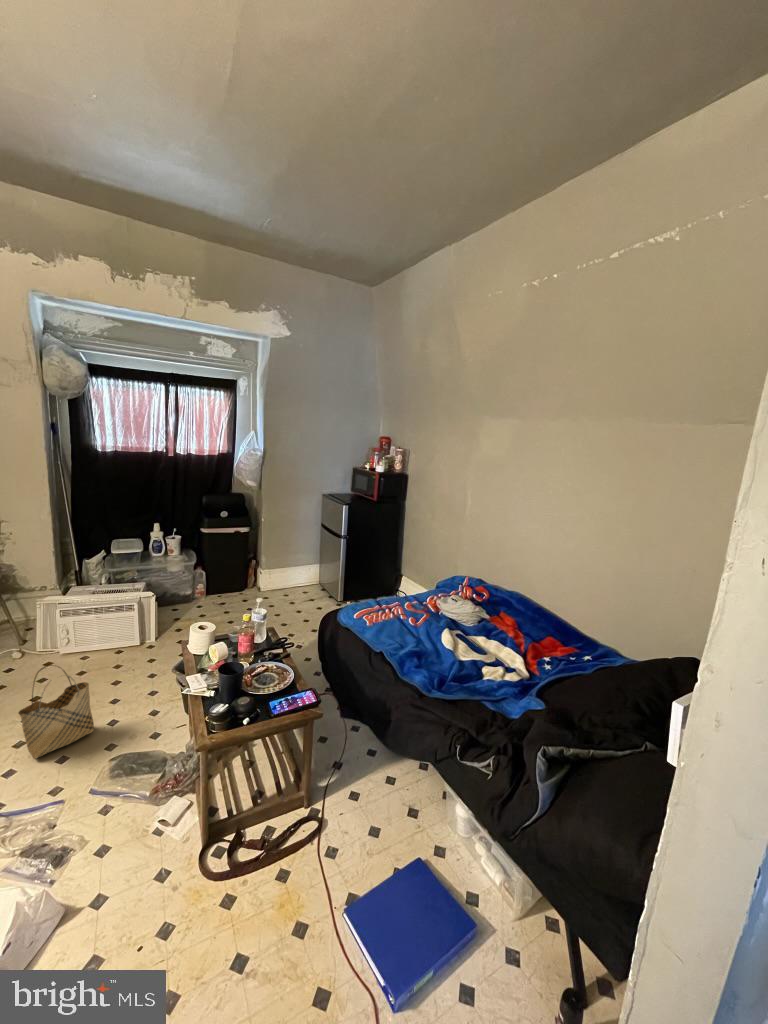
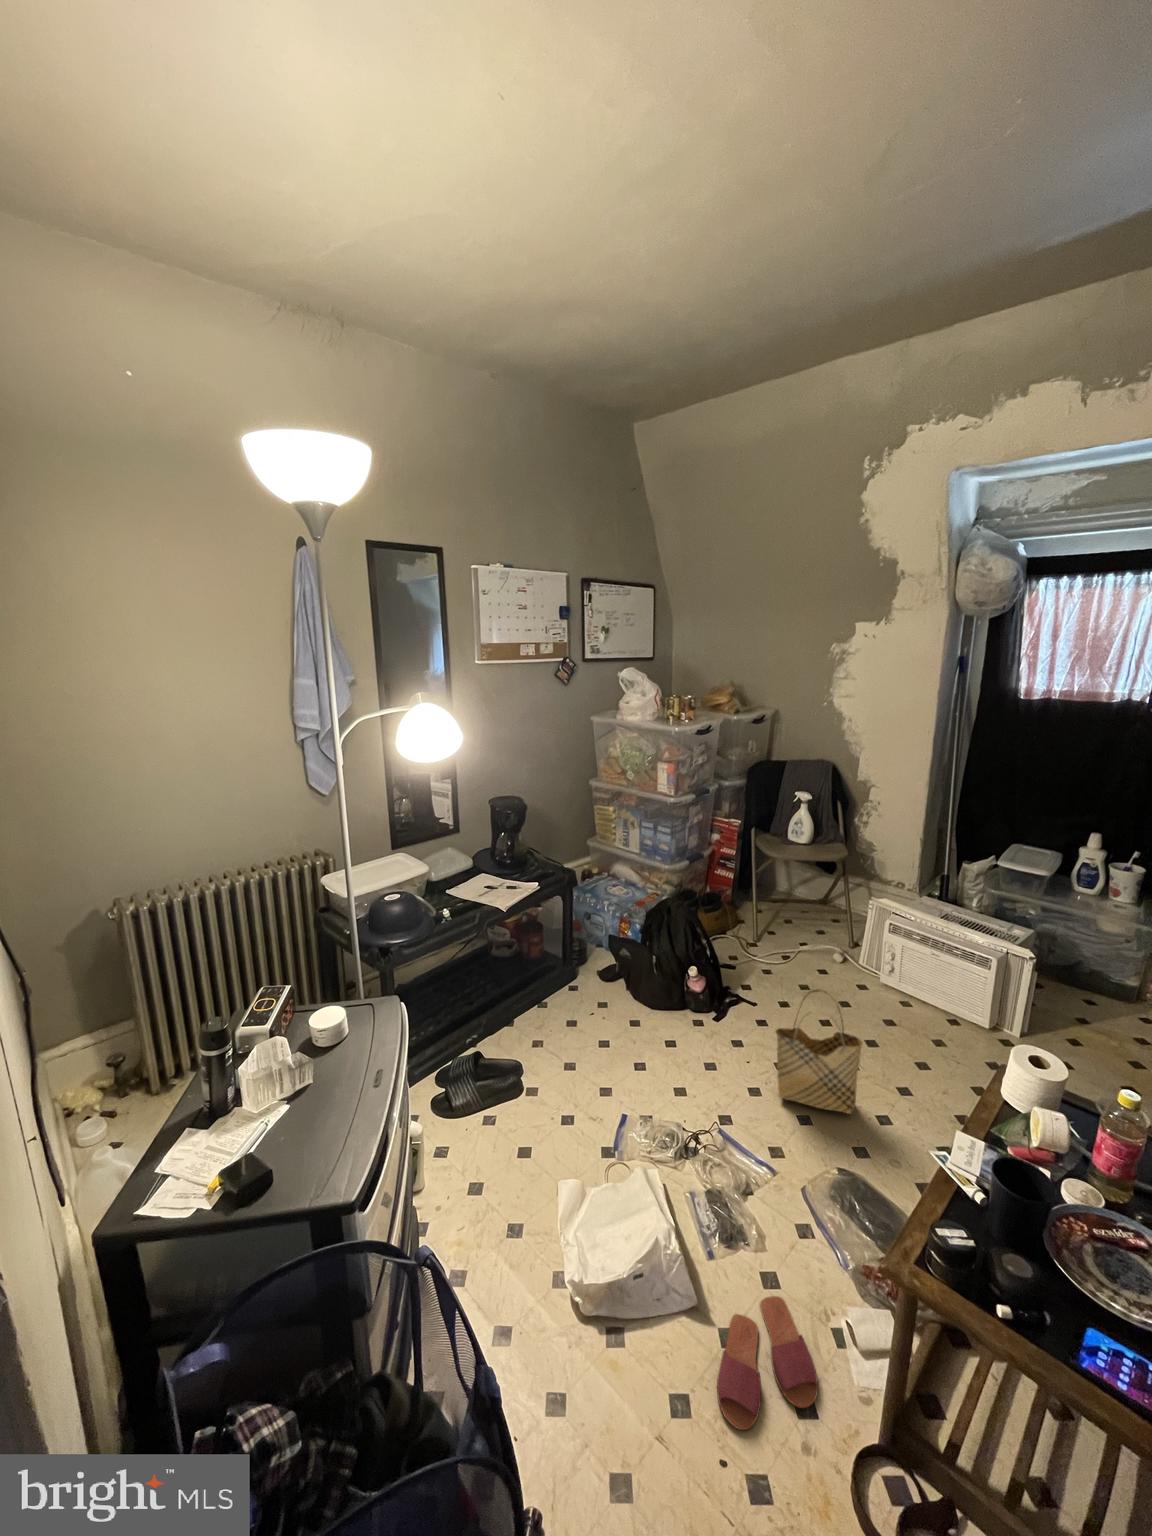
slippers: none [90,850,164,935] -> present [717,1296,818,1430]

